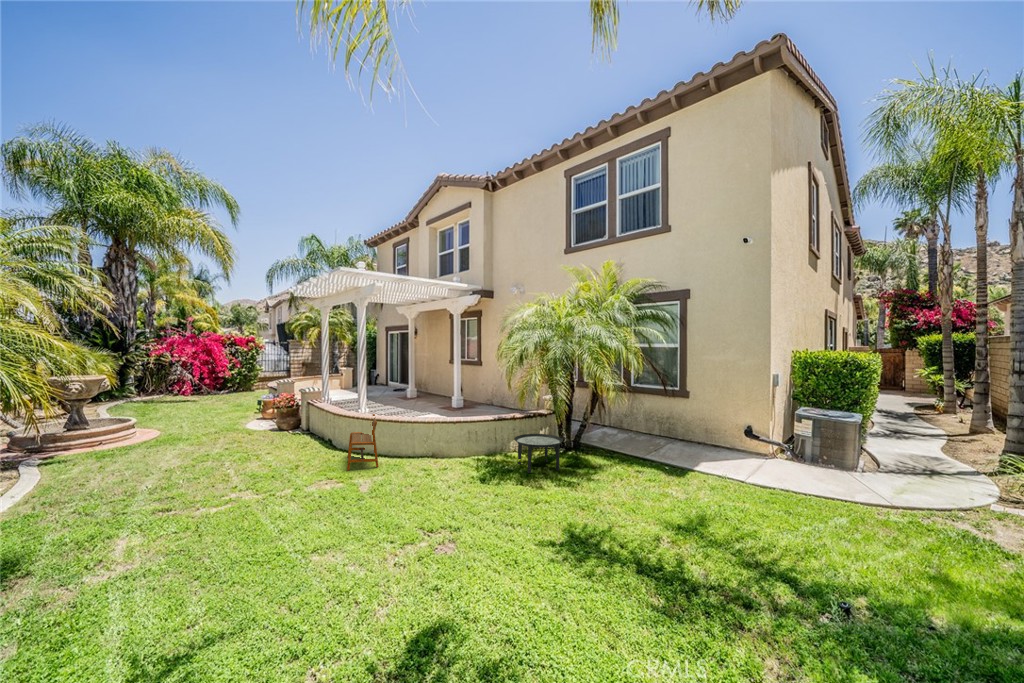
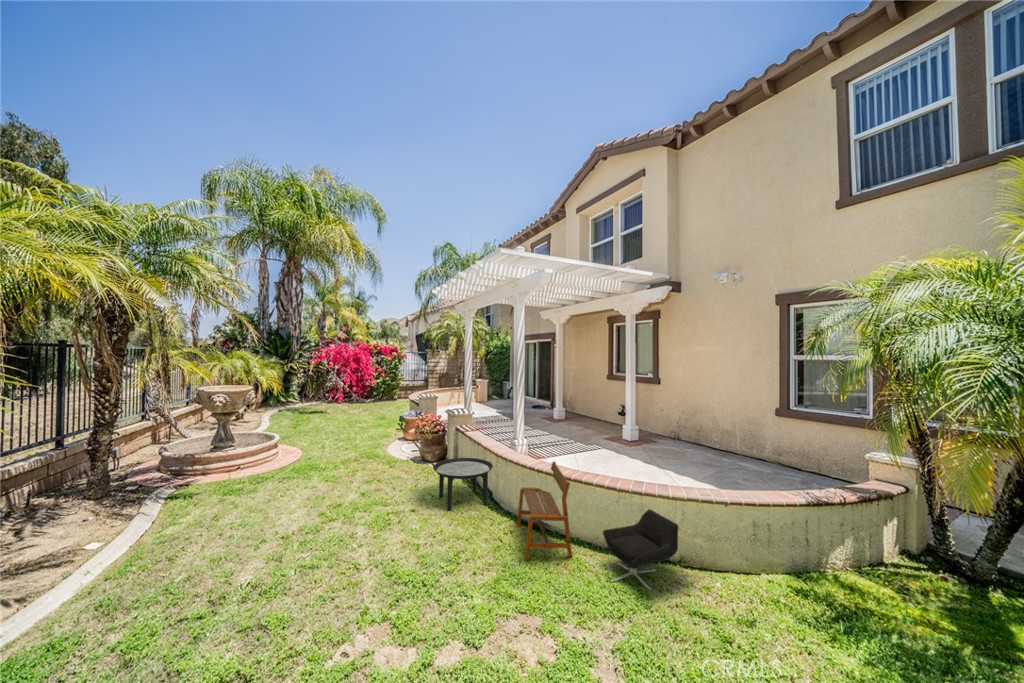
round table: present [514,434,563,473] -> present [433,458,493,511]
lounge chair: none [396,435,438,474] -> present [603,509,678,590]

